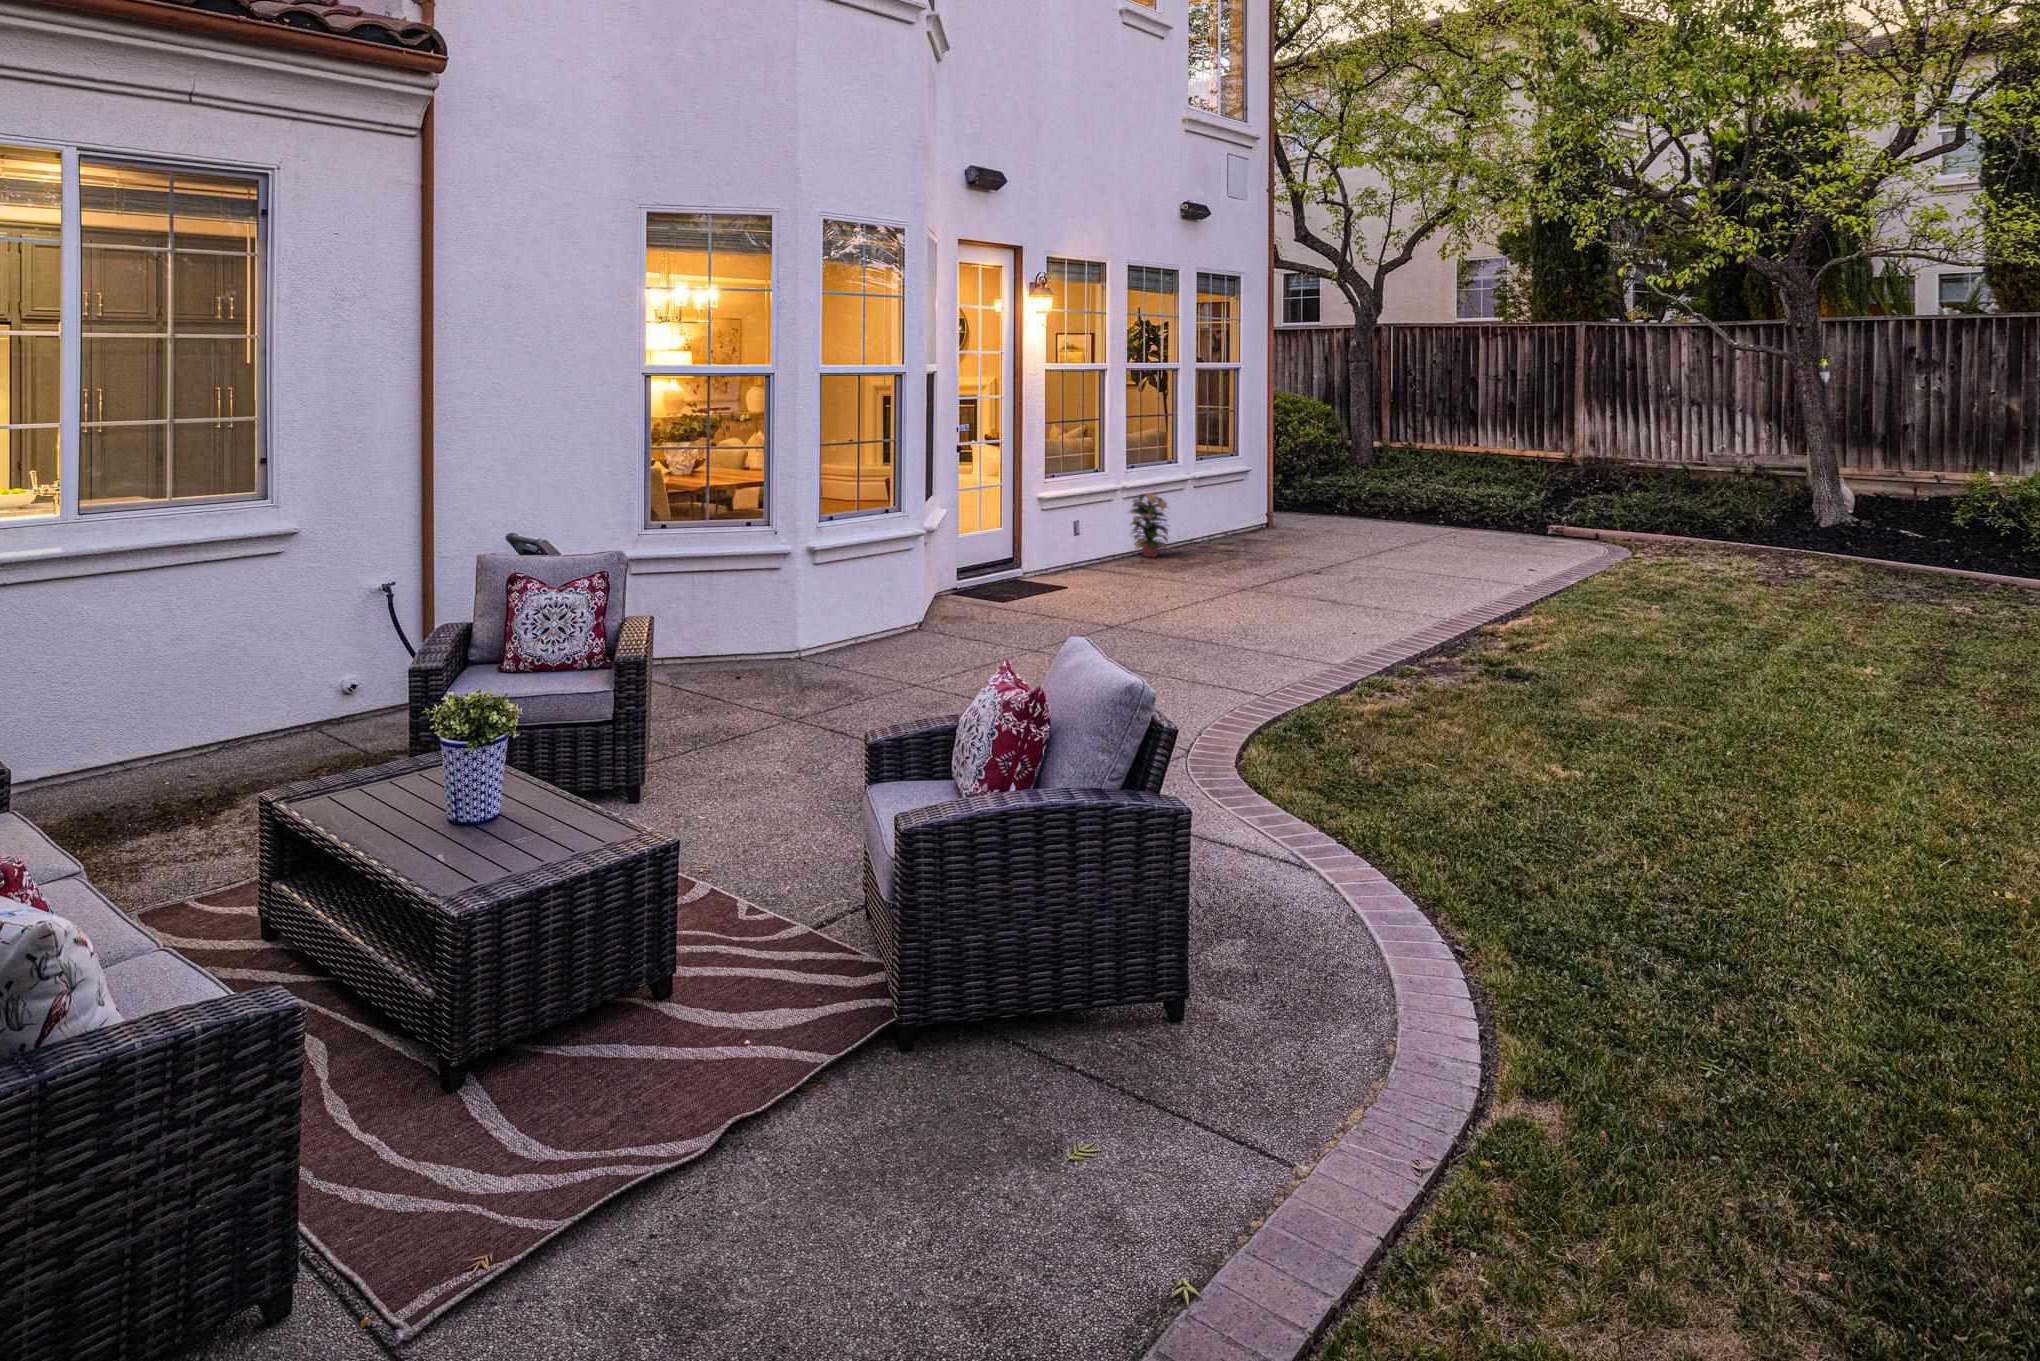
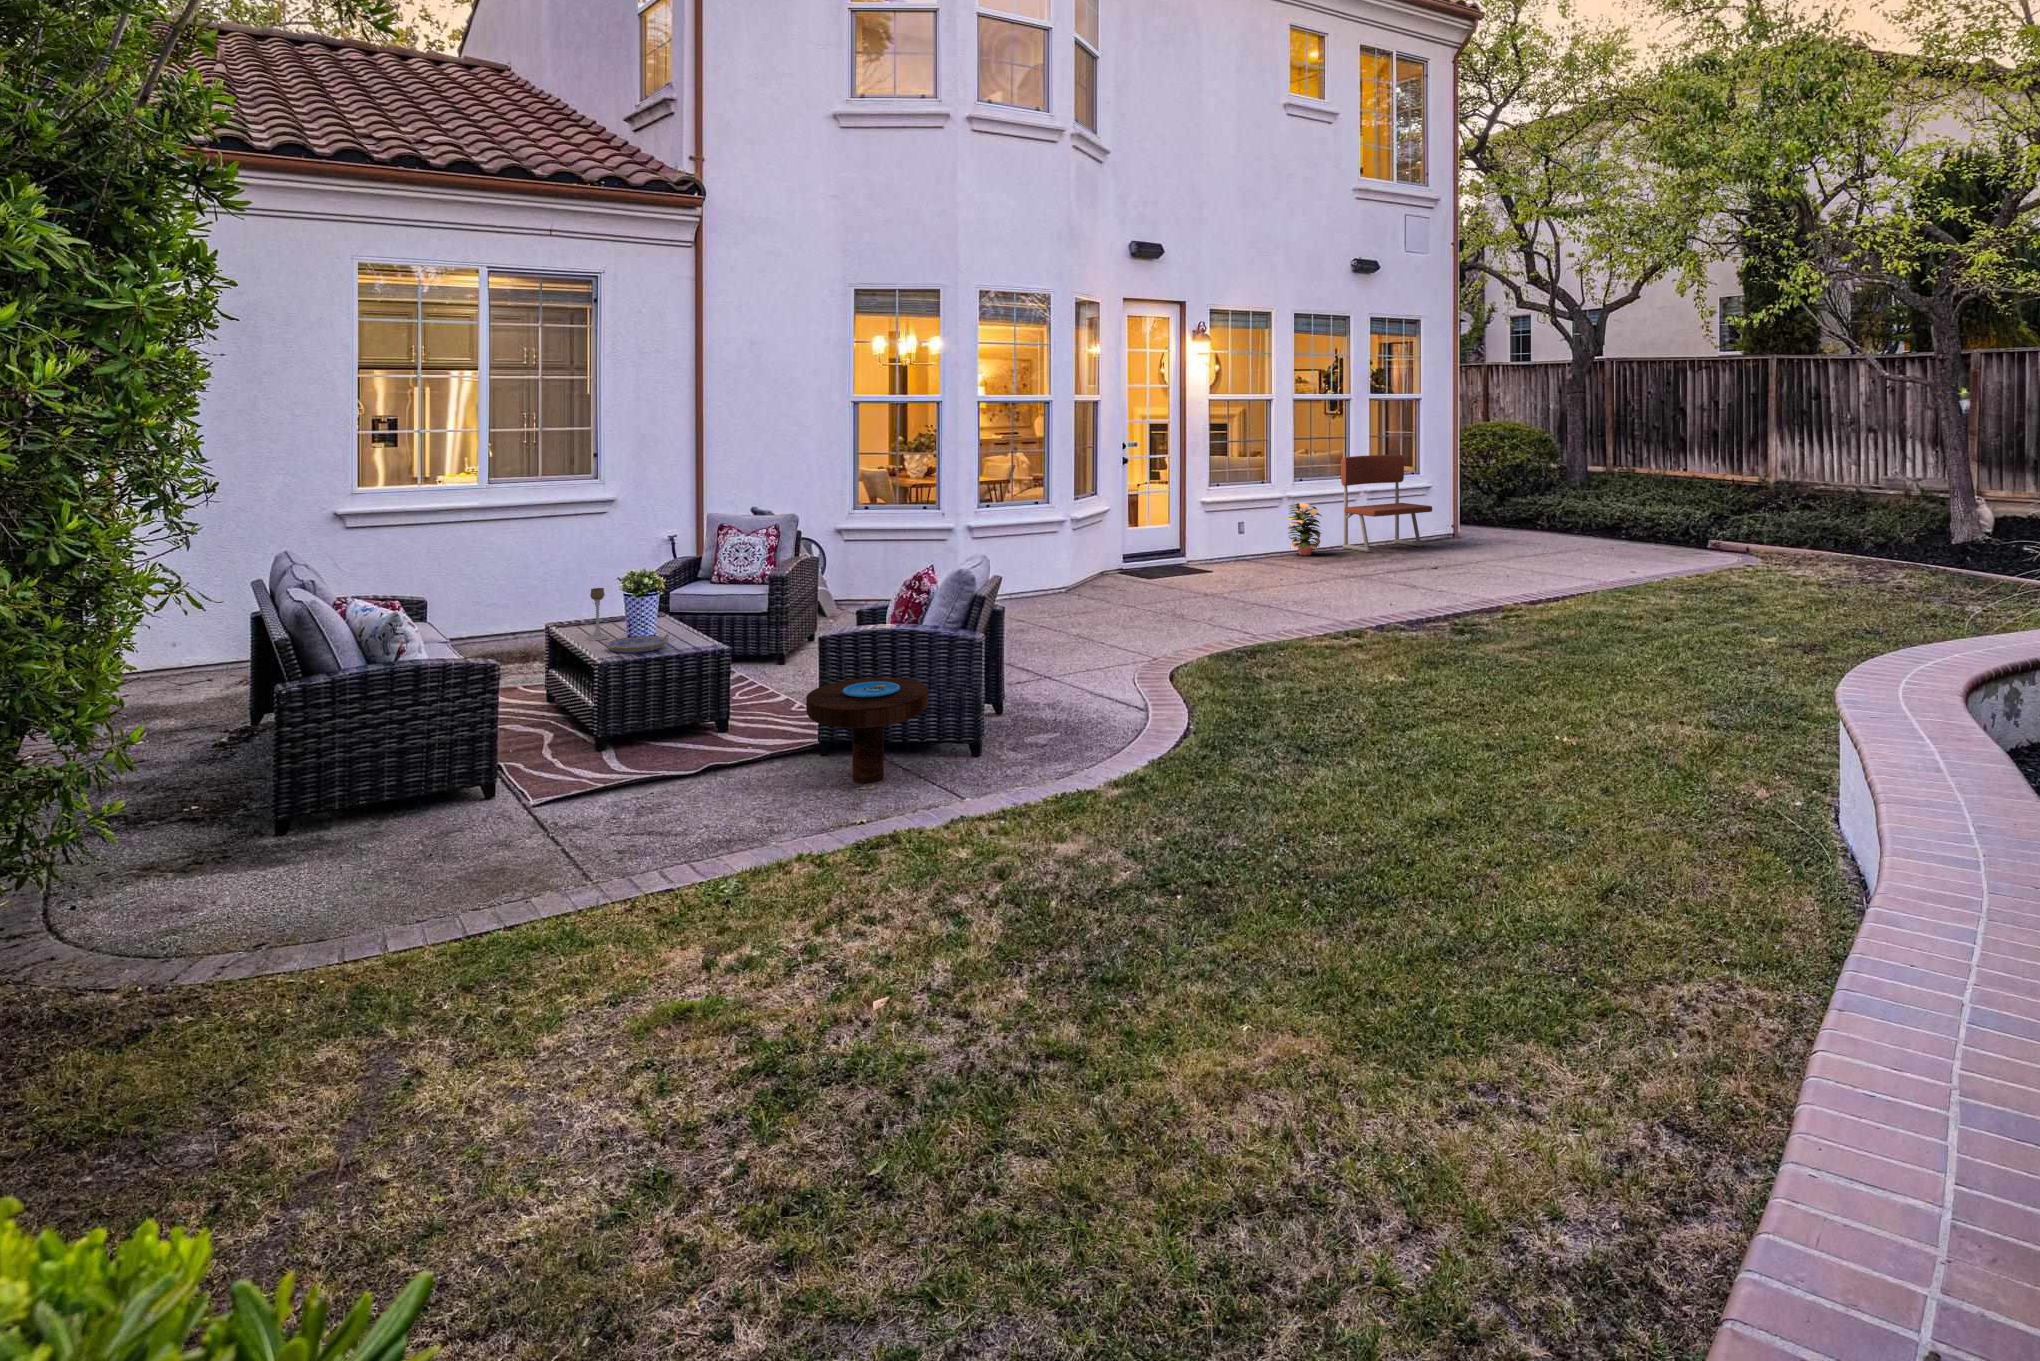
bench: none [1180,433,1277,550] -> present [1341,455,1432,552]
candle holder: none [371,730,415,836] -> present [587,588,609,641]
serving tray: none [439,818,562,873] -> present [604,634,670,653]
side table: none [960,896,1194,1139] -> present [806,678,928,783]

